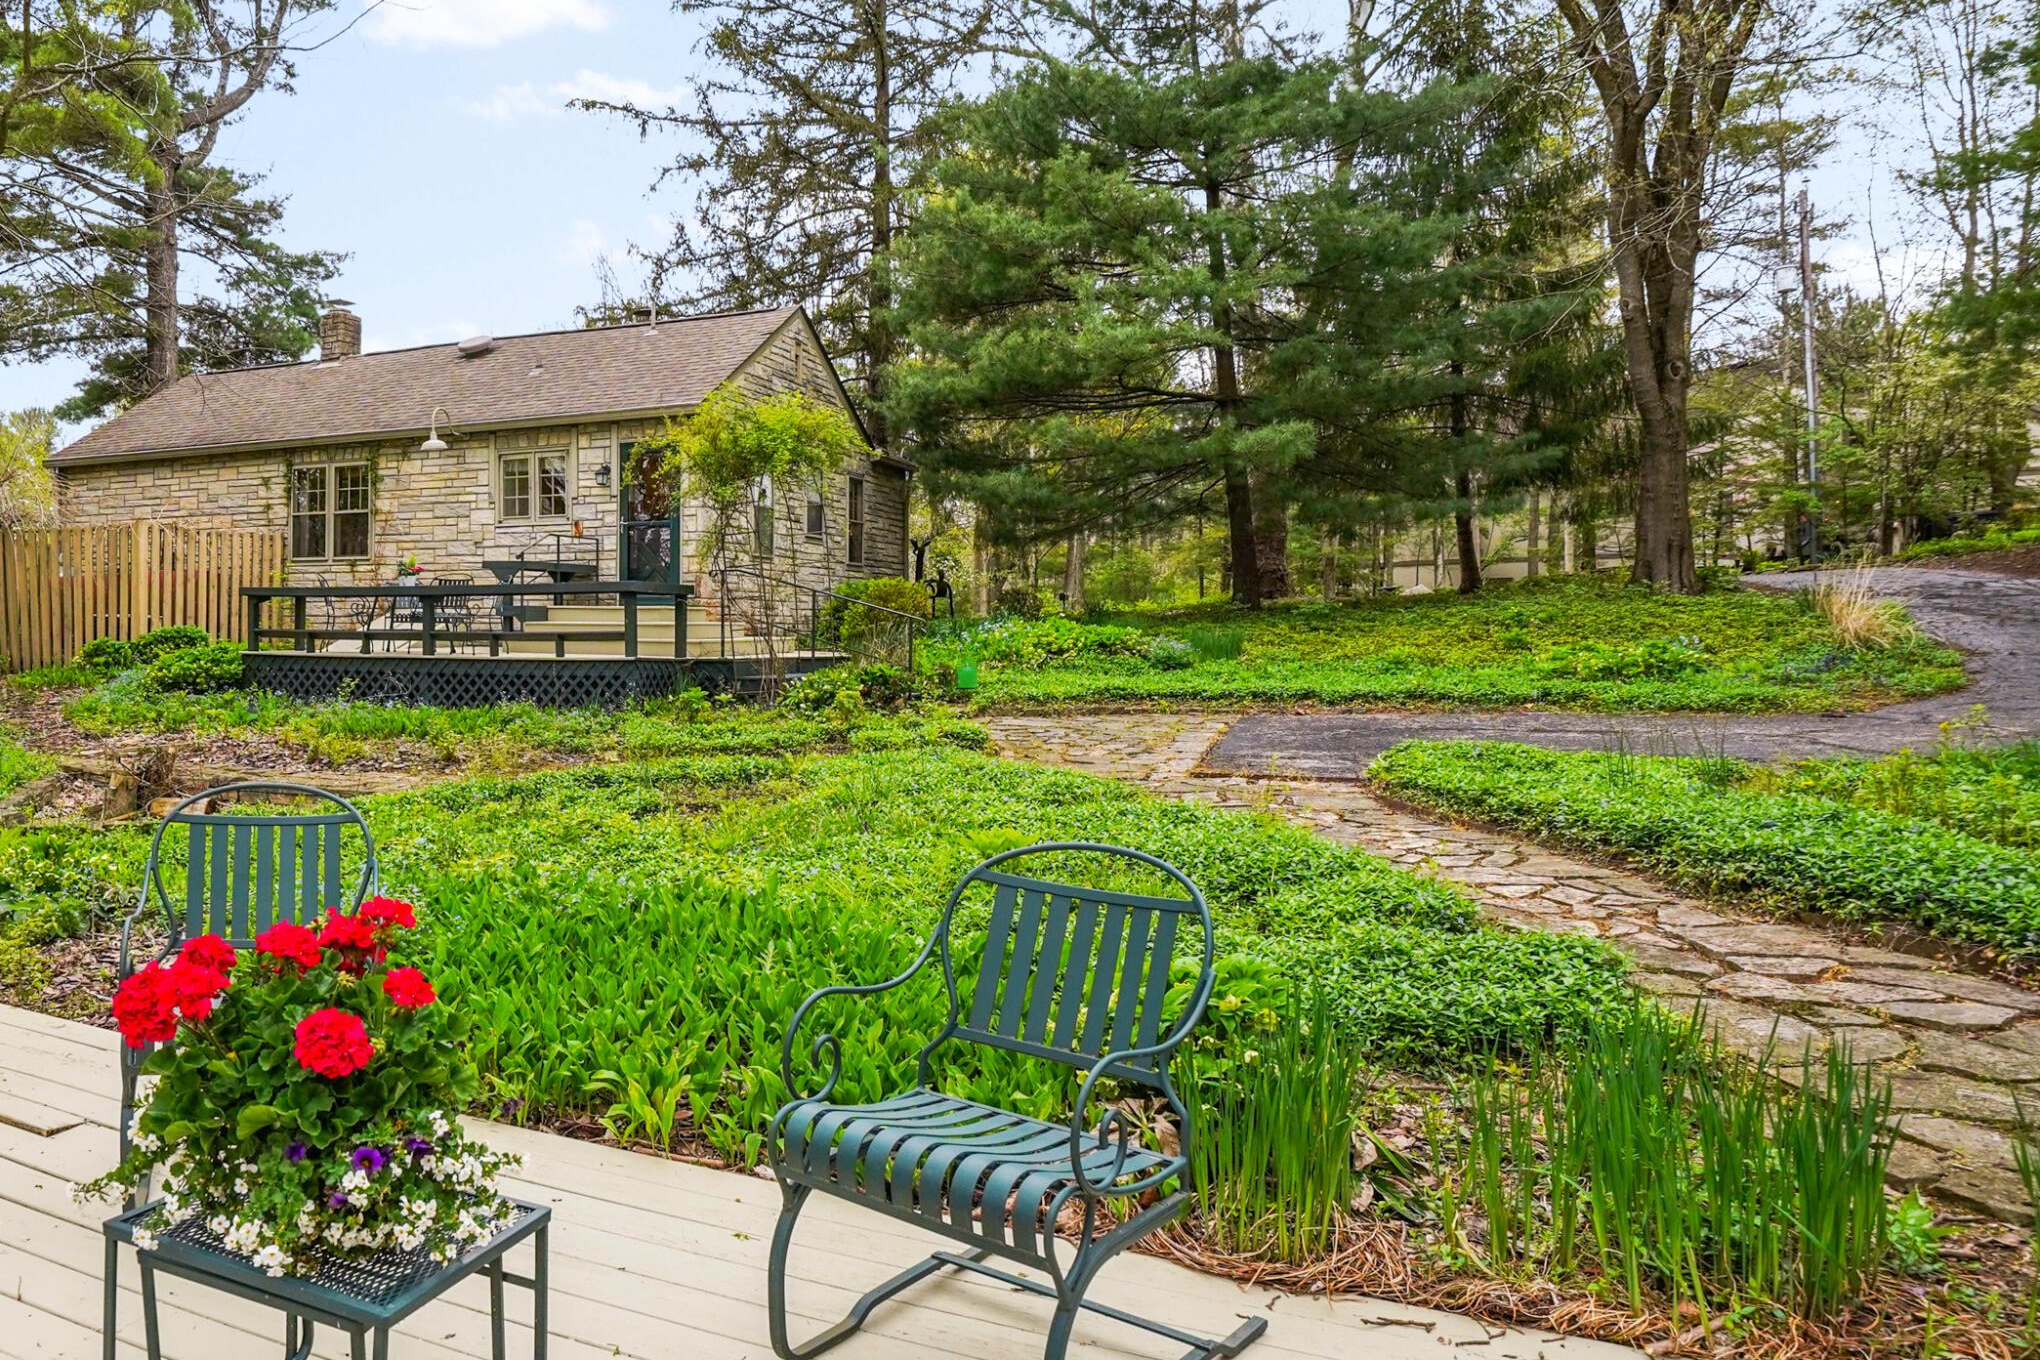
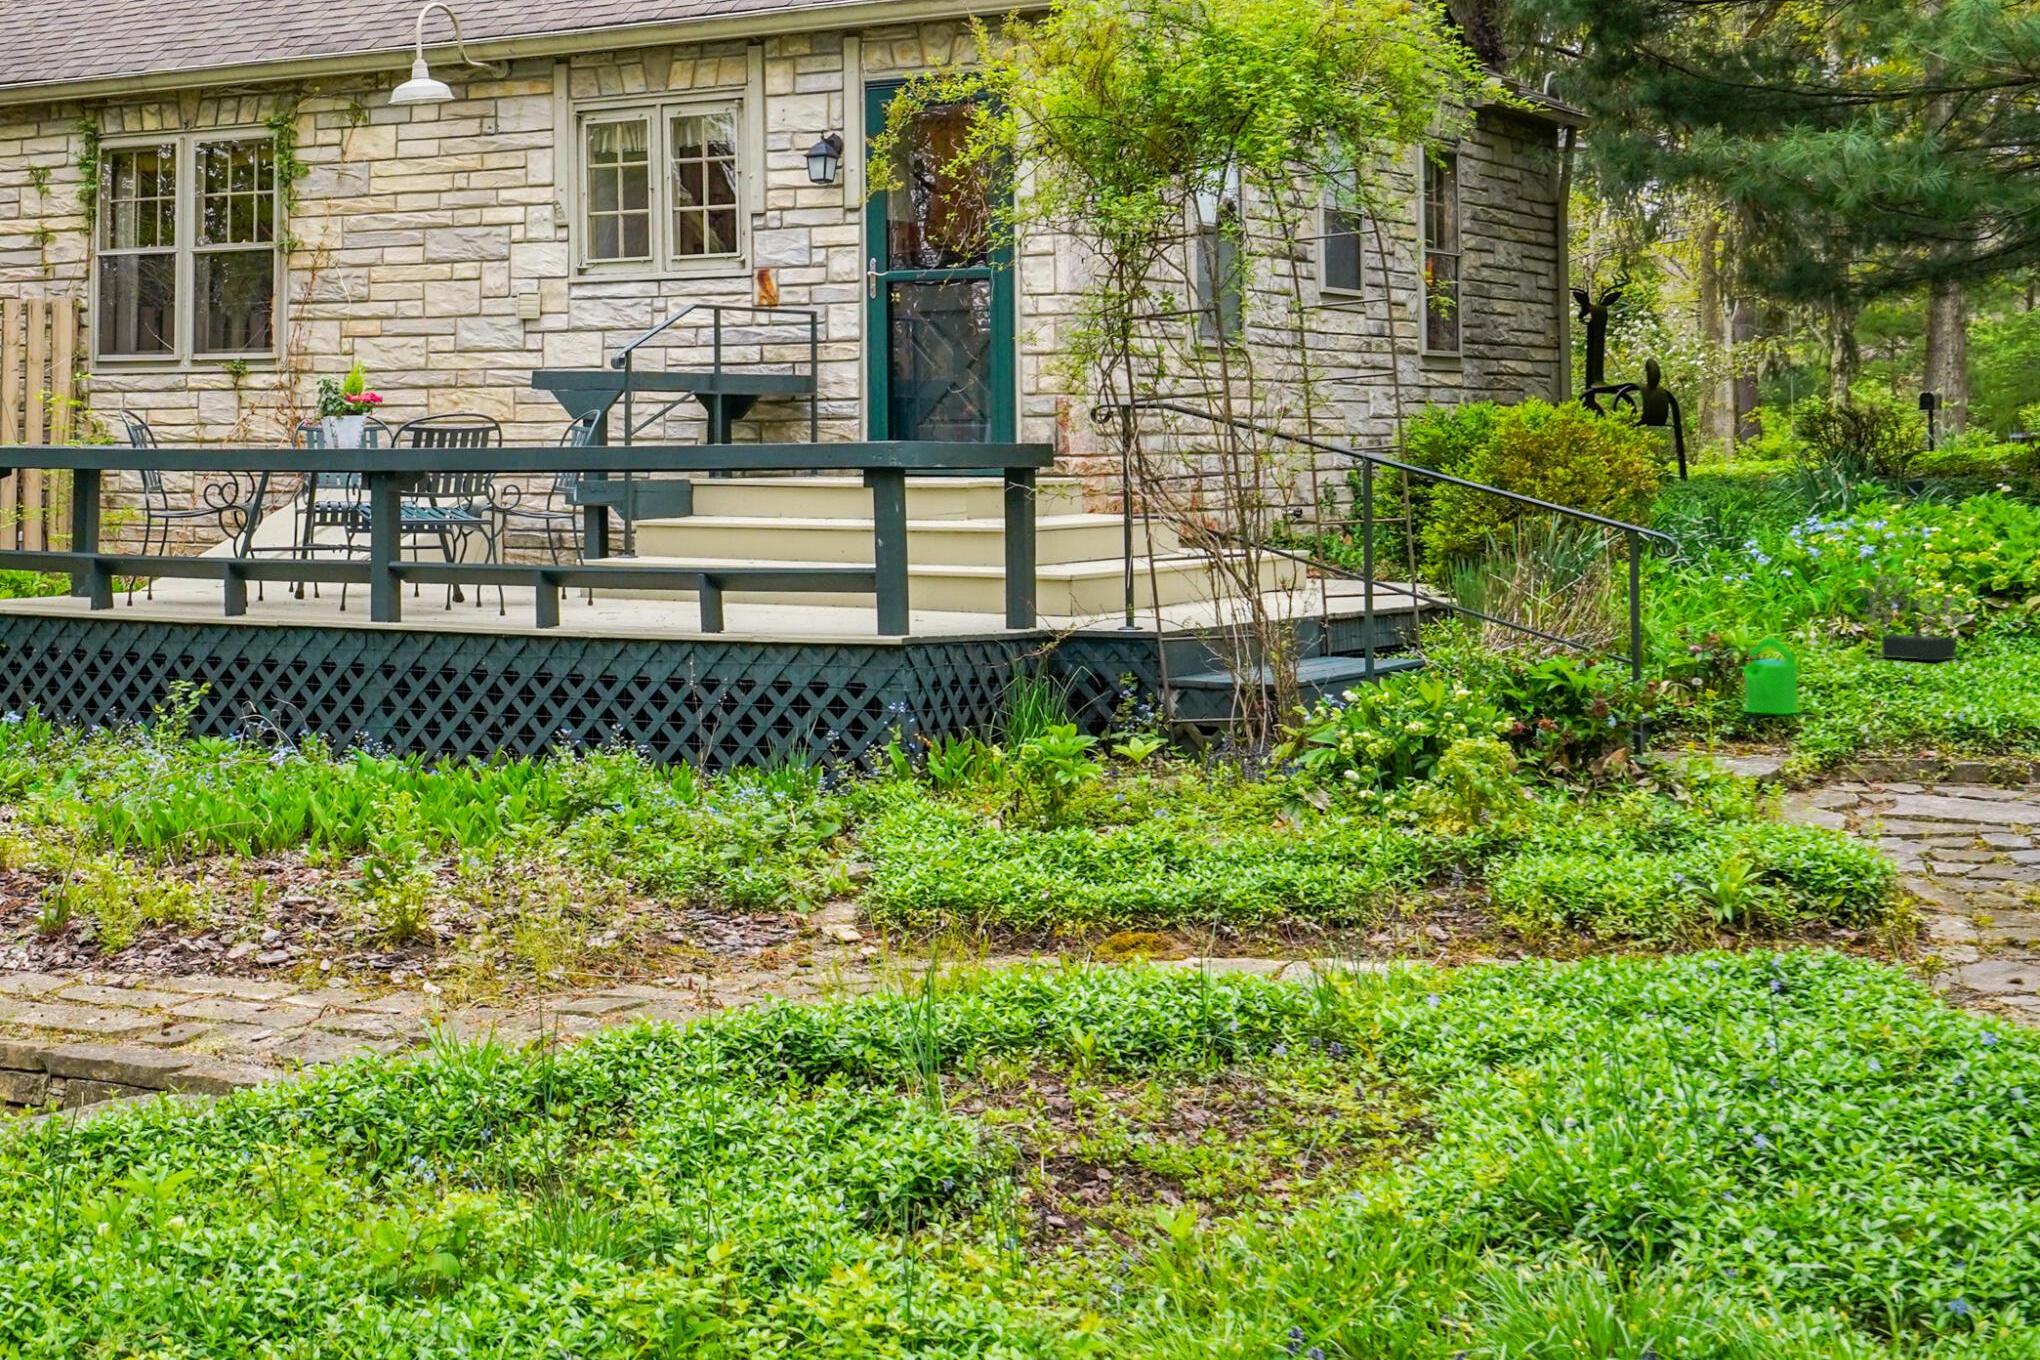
decorative plant: none [1006,641,1046,672] -> present [1866,577,1960,660]

